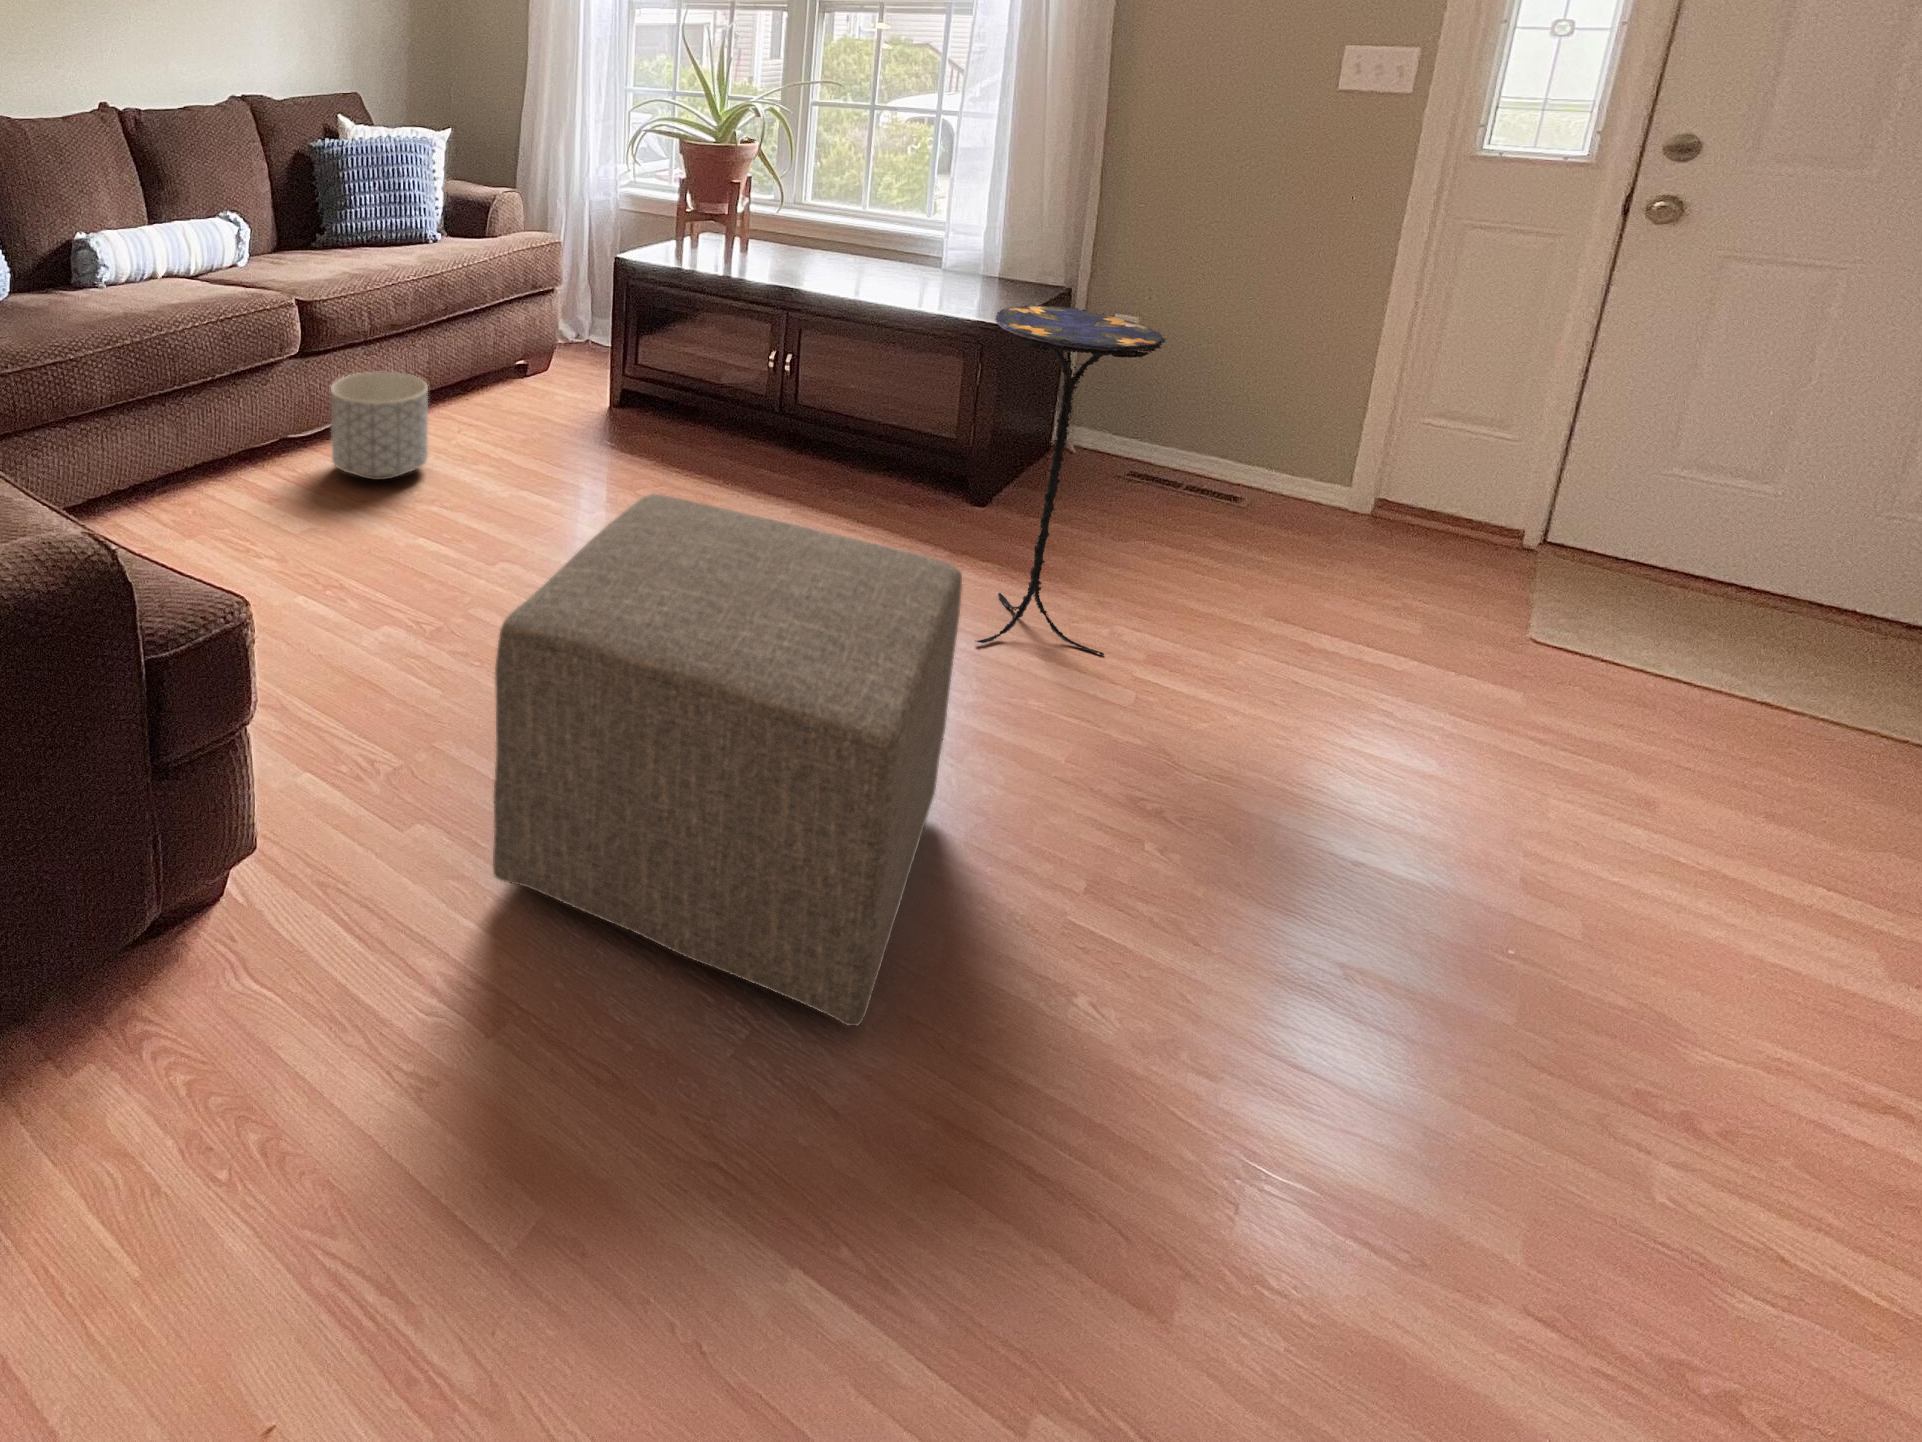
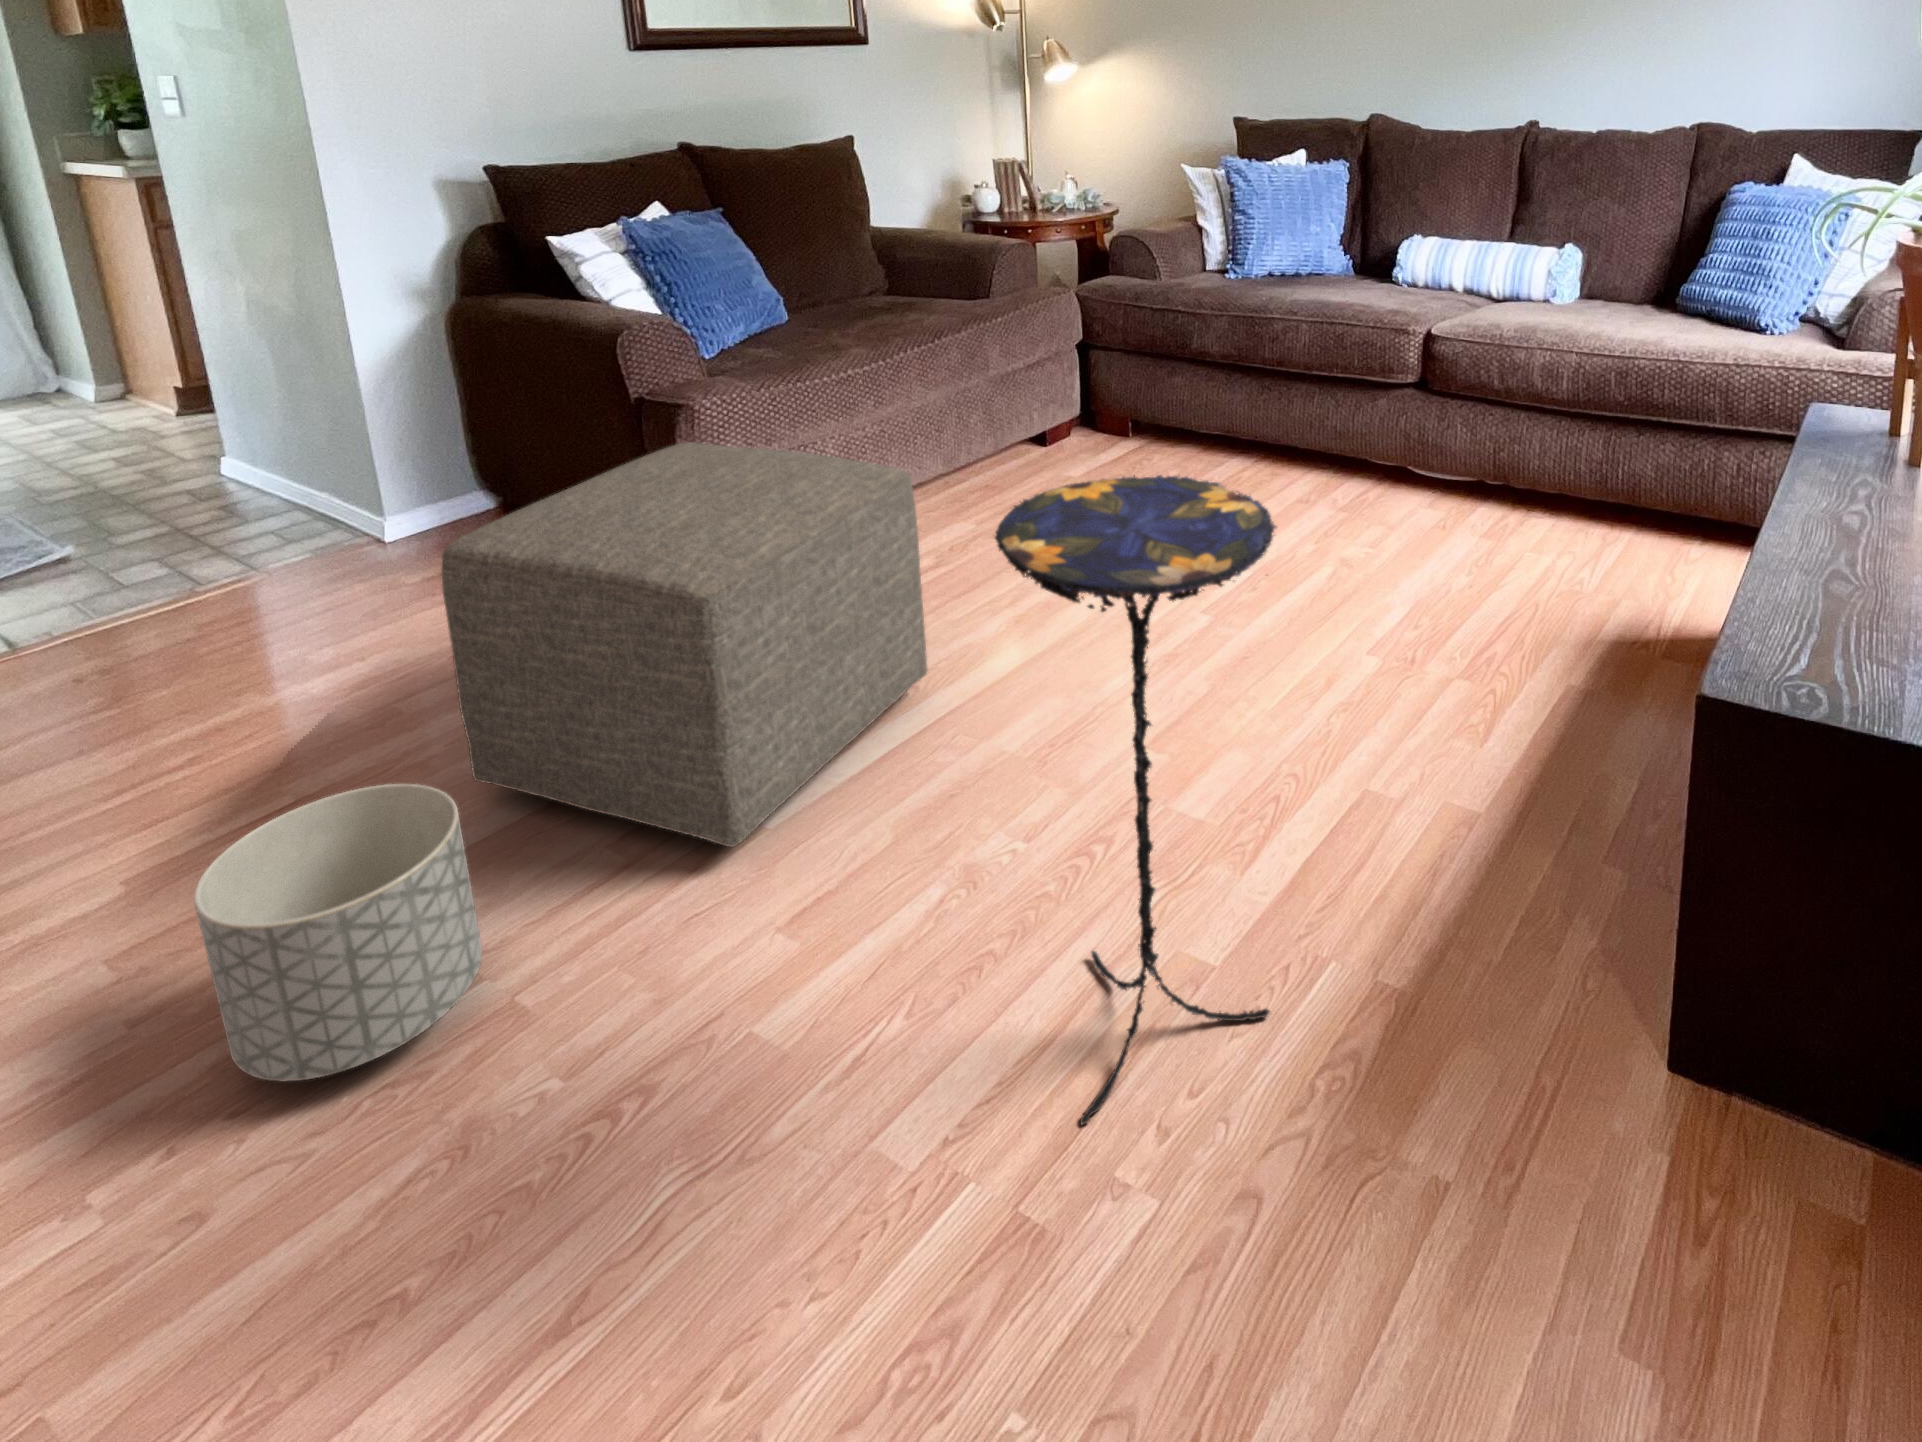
planter: present [331,372,428,480] -> present [194,784,482,1082]

